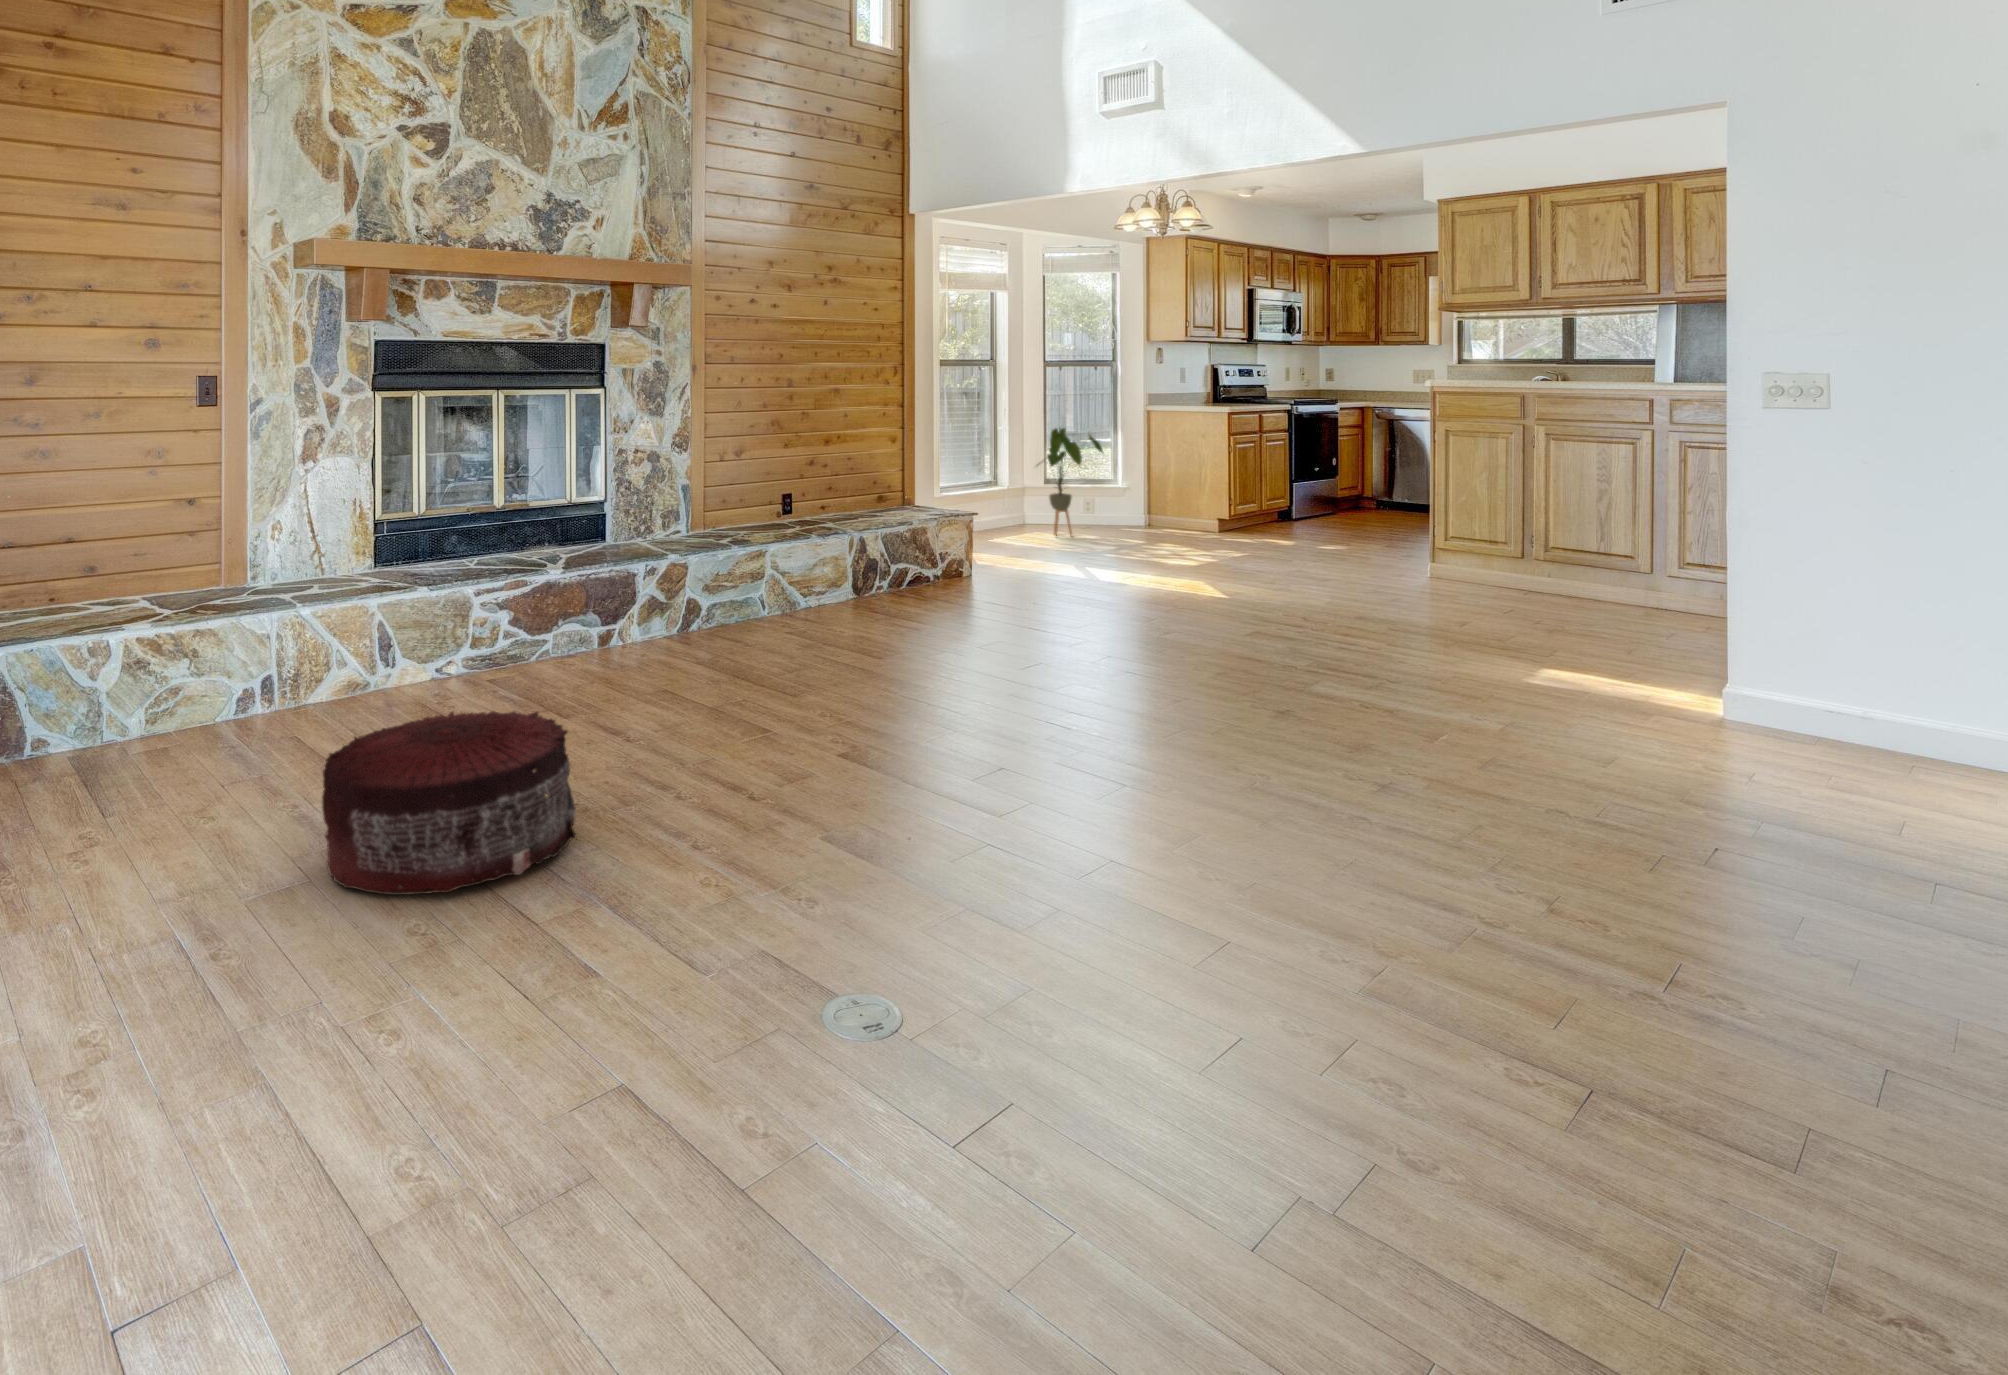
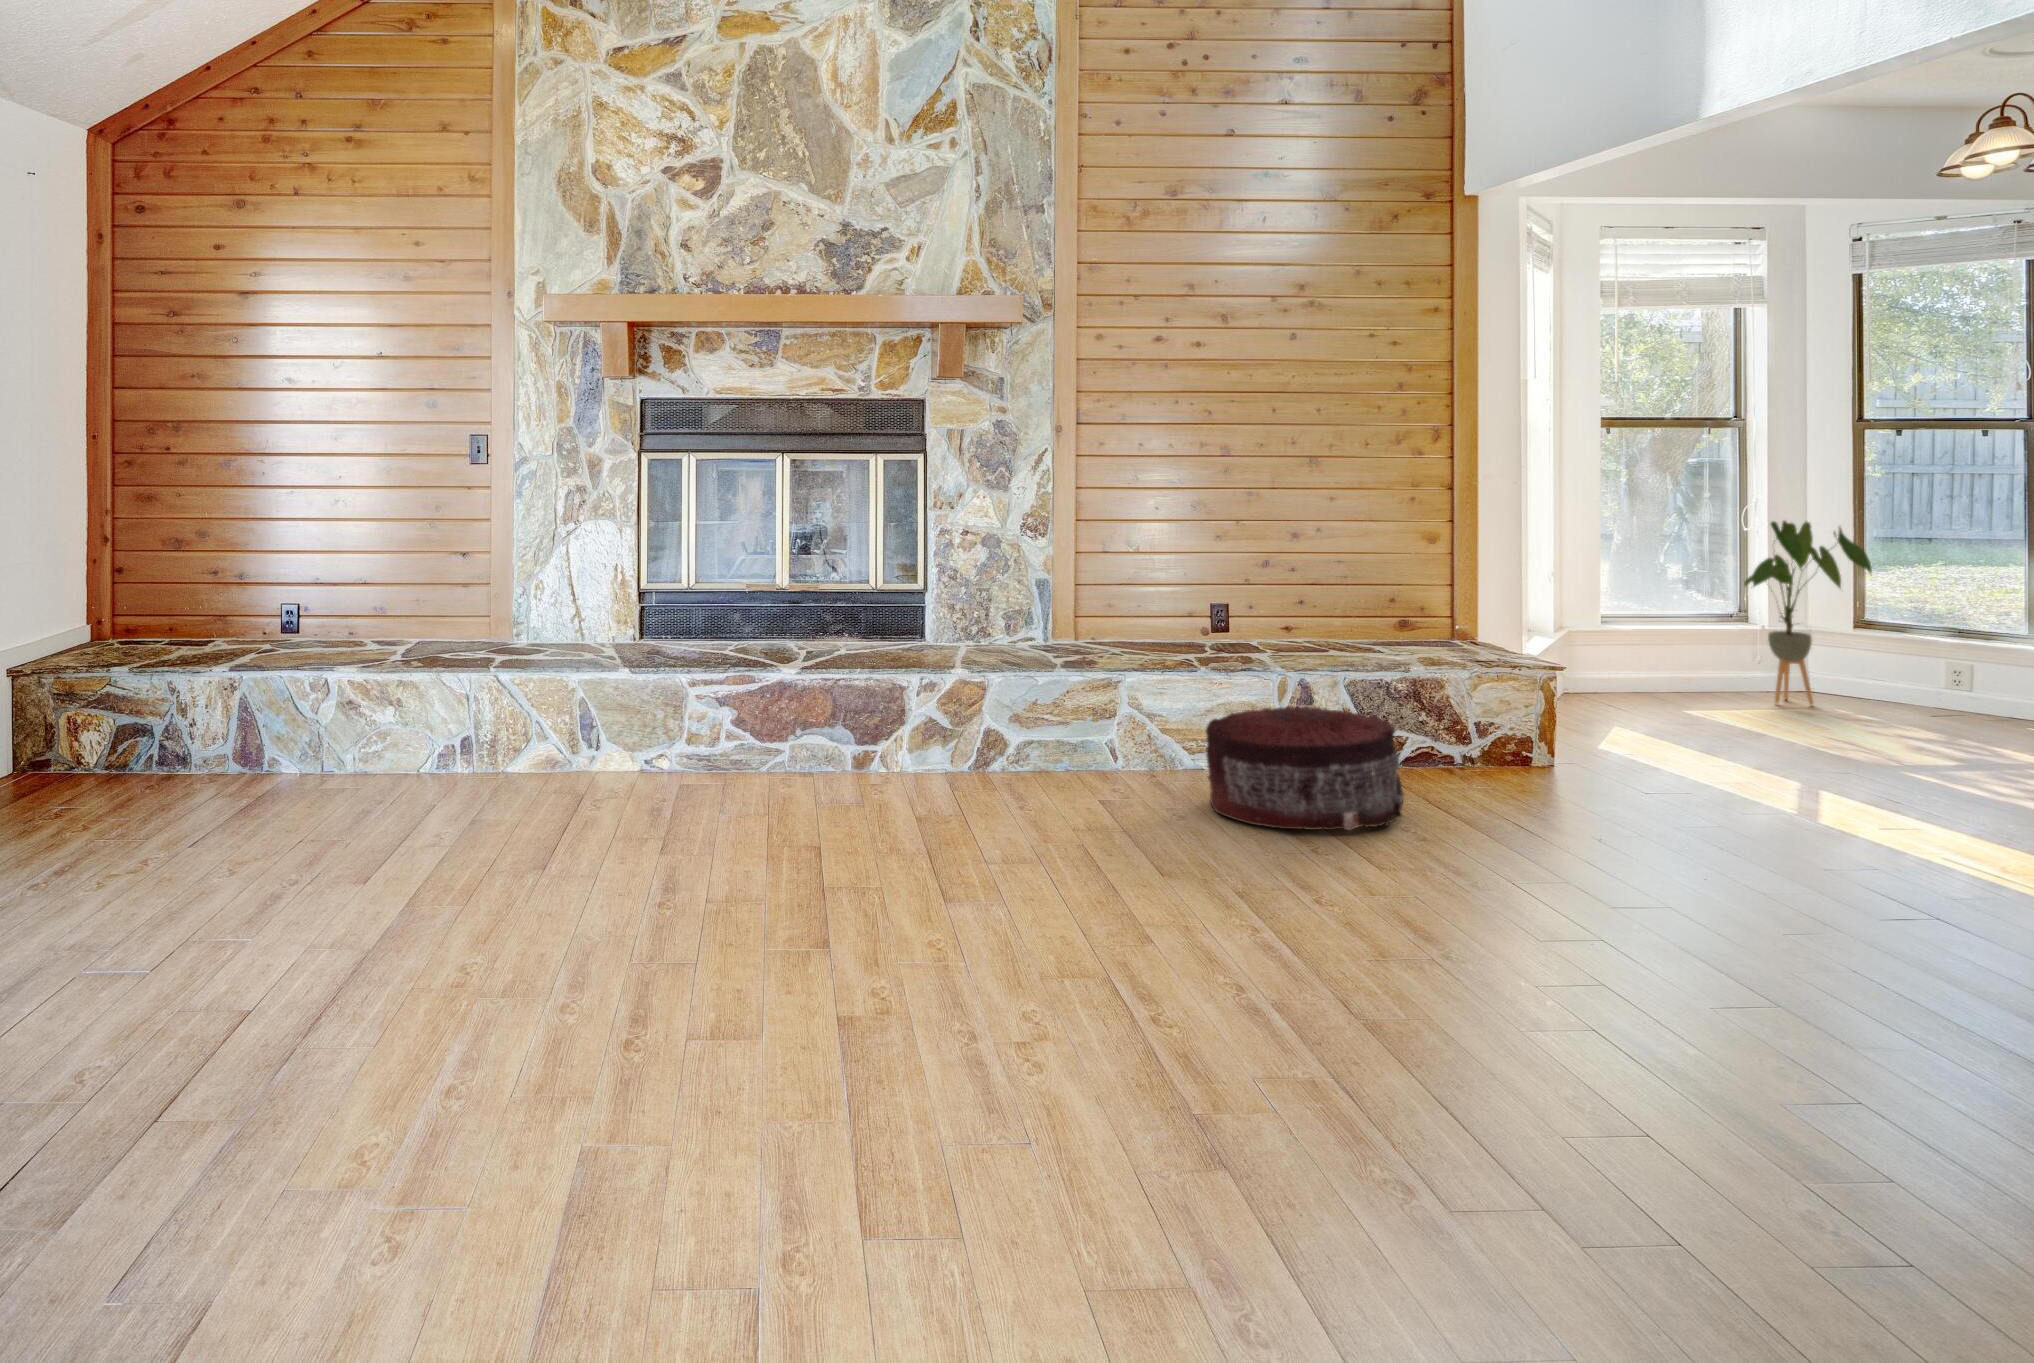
pouf: present [322,711,577,895] -> present [1206,706,1404,830]

